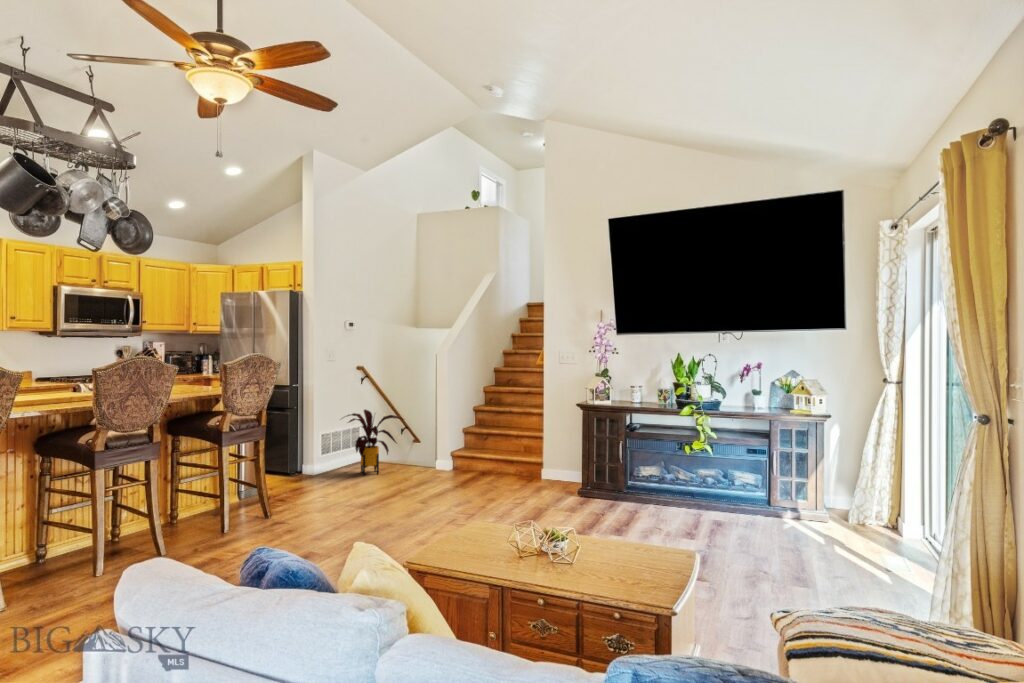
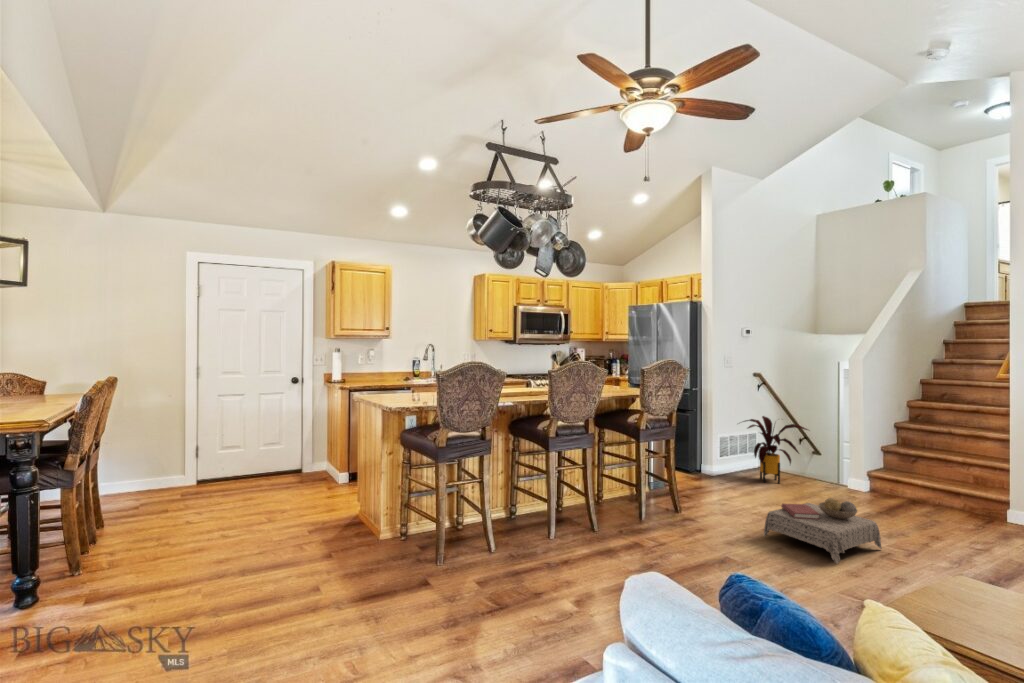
ottoman: none [351,477,448,535] -> present [764,498,882,564]

